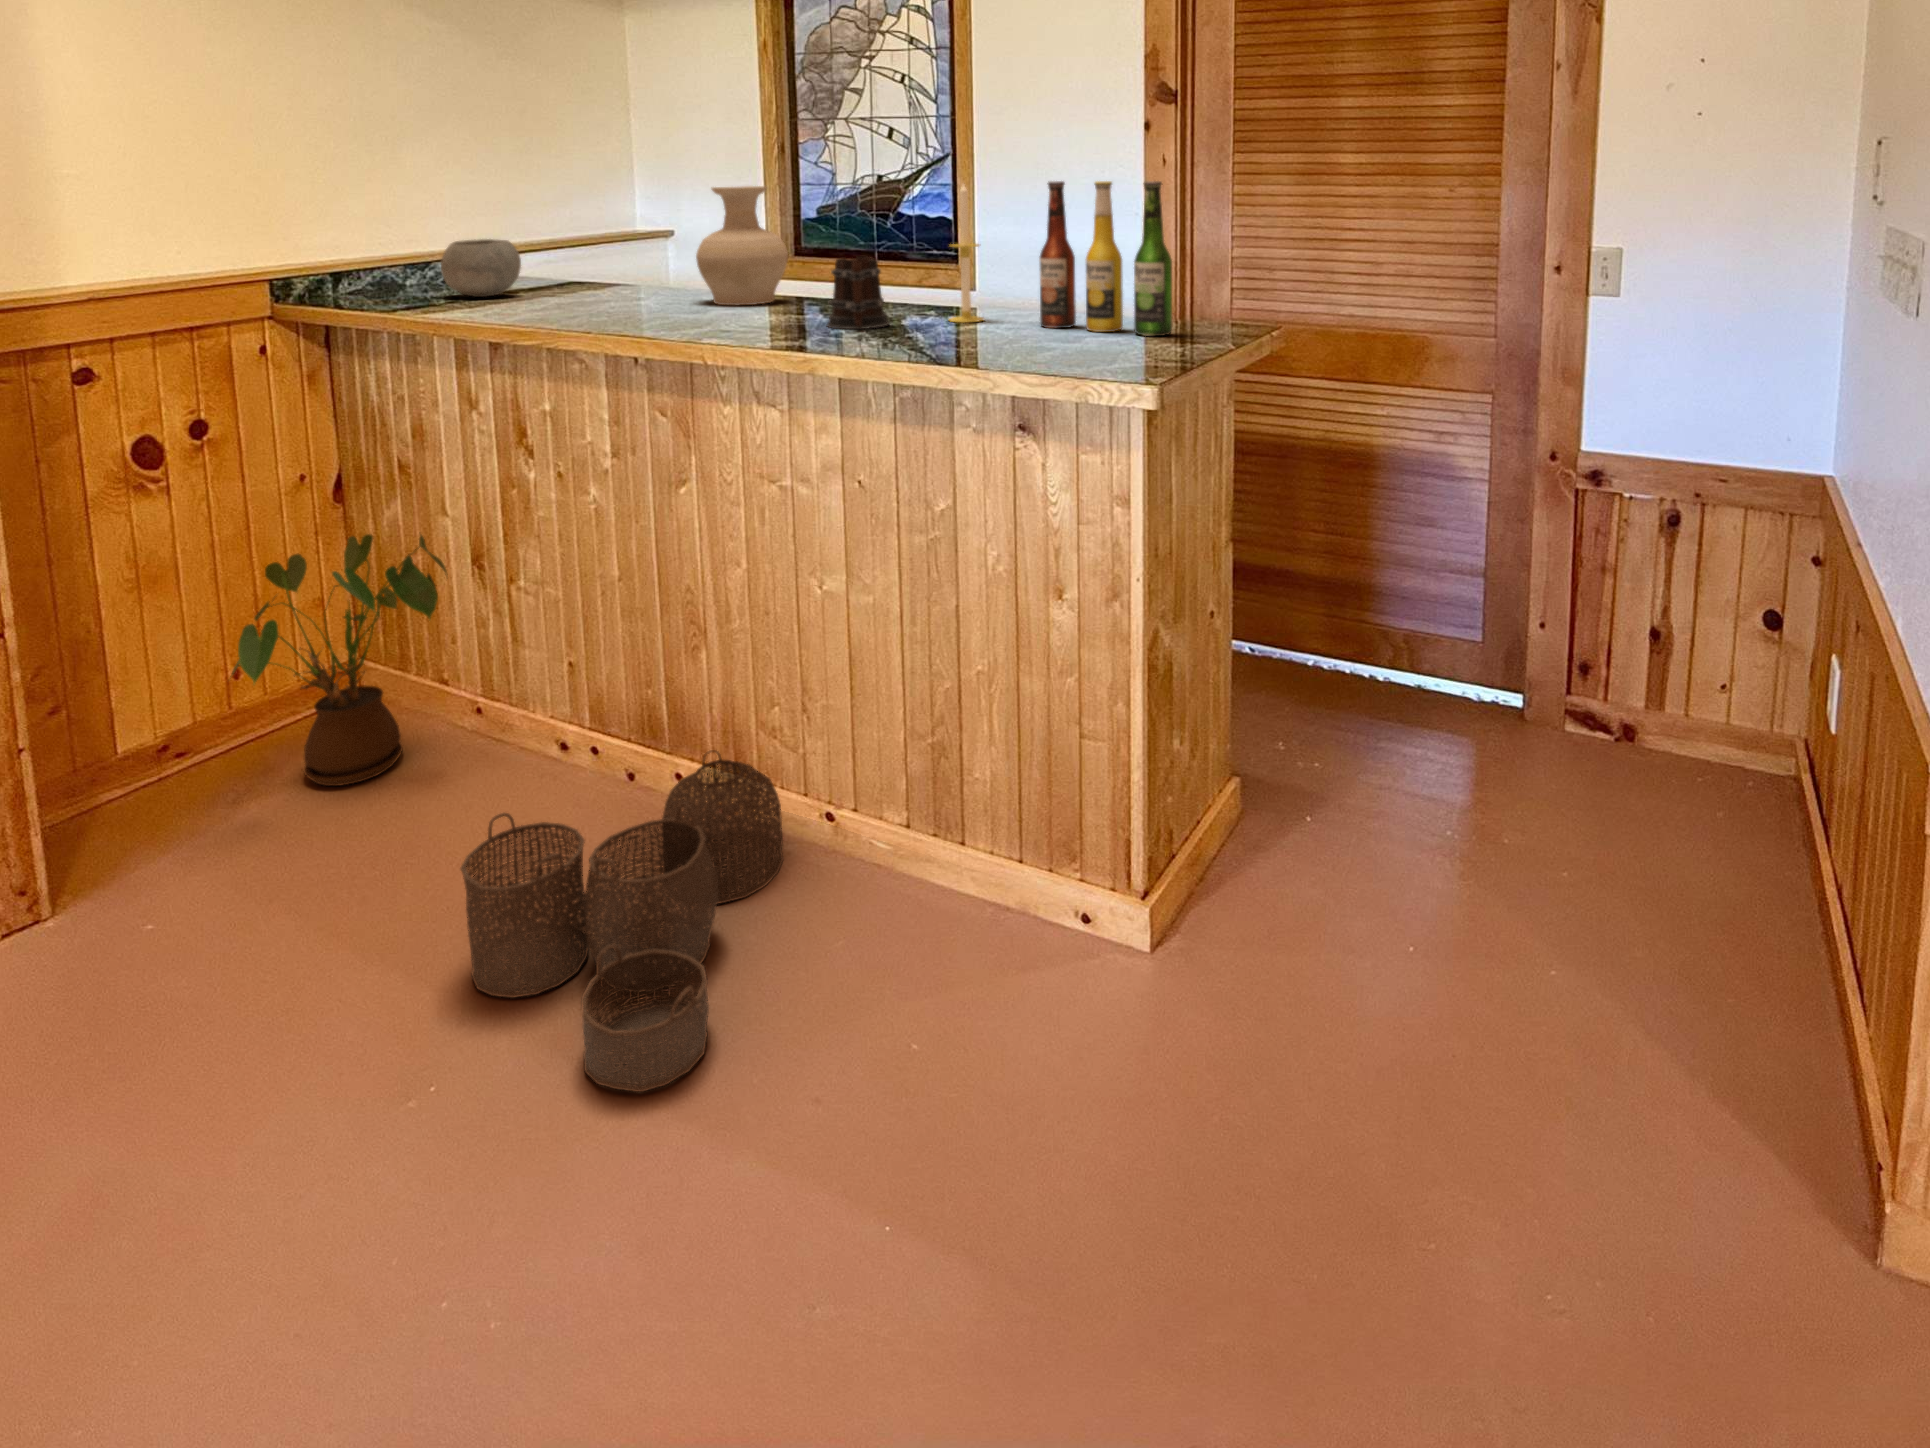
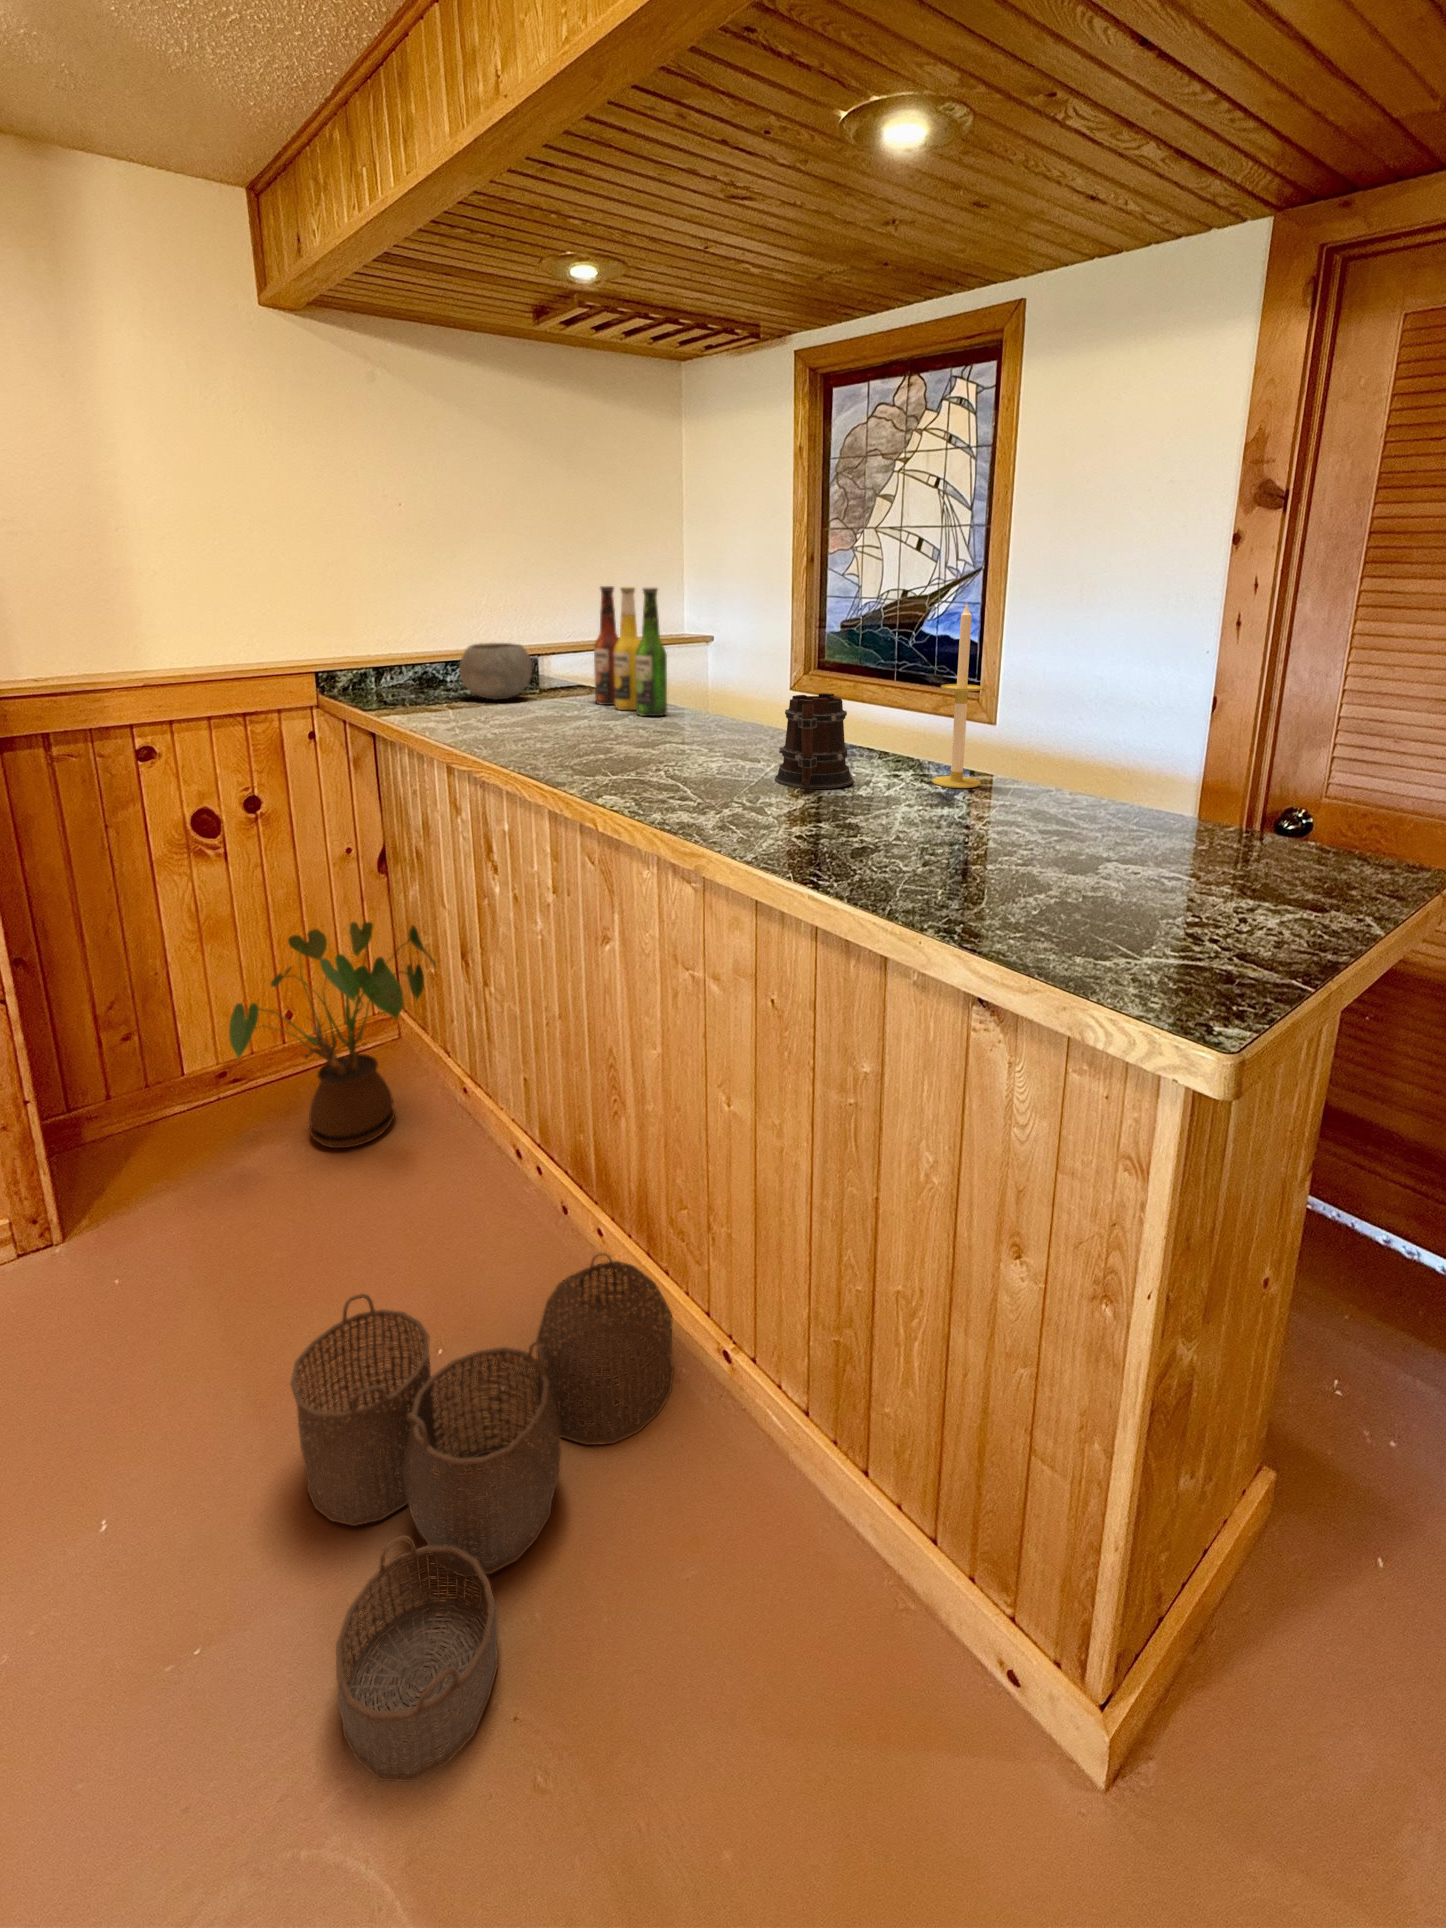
beer bottle: present [1039,181,1172,336] -> present [594,586,667,716]
vase: present [696,186,788,305] -> none [678,599,776,731]

